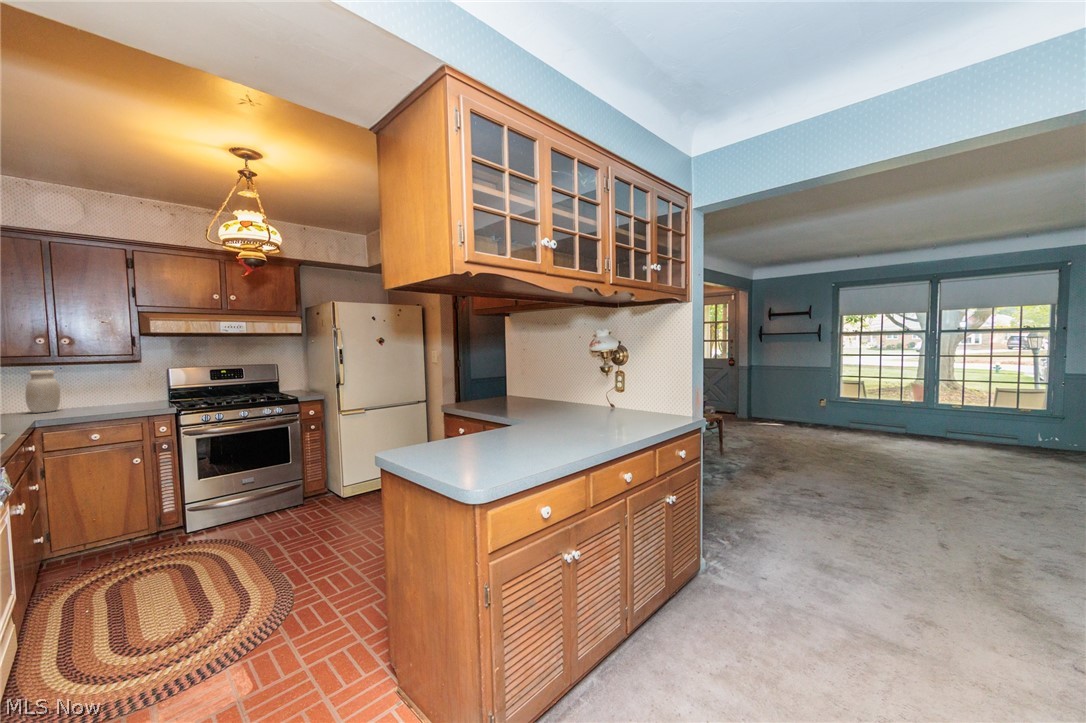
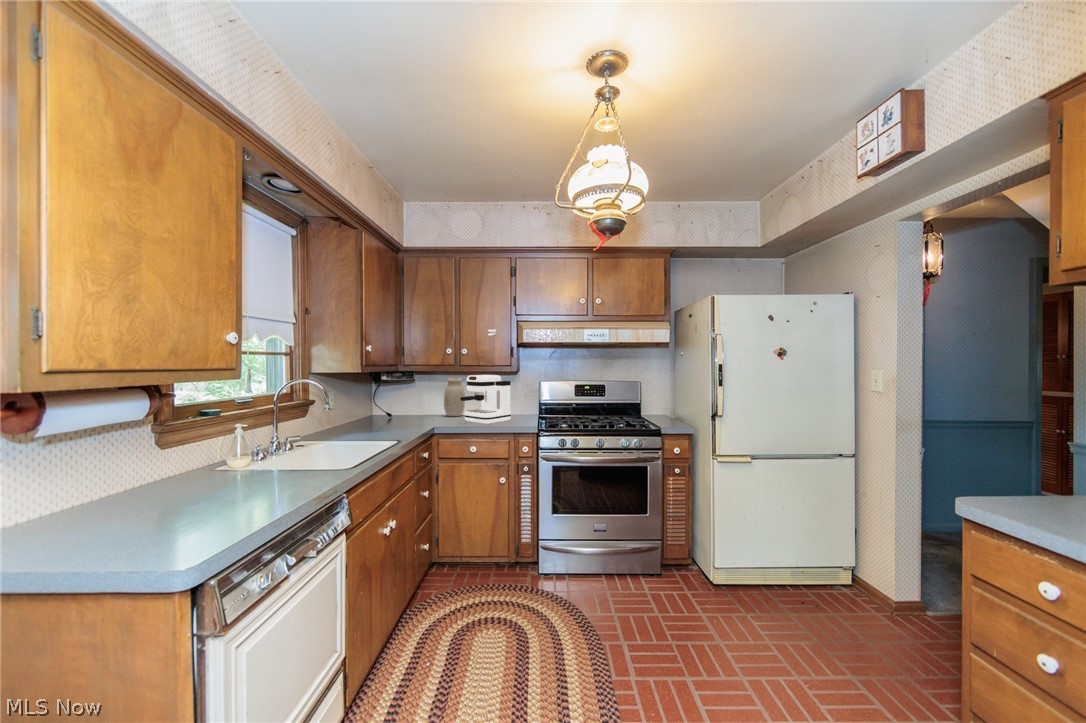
coffee maker: none [67,365,138,414] -> present [460,375,511,424]

